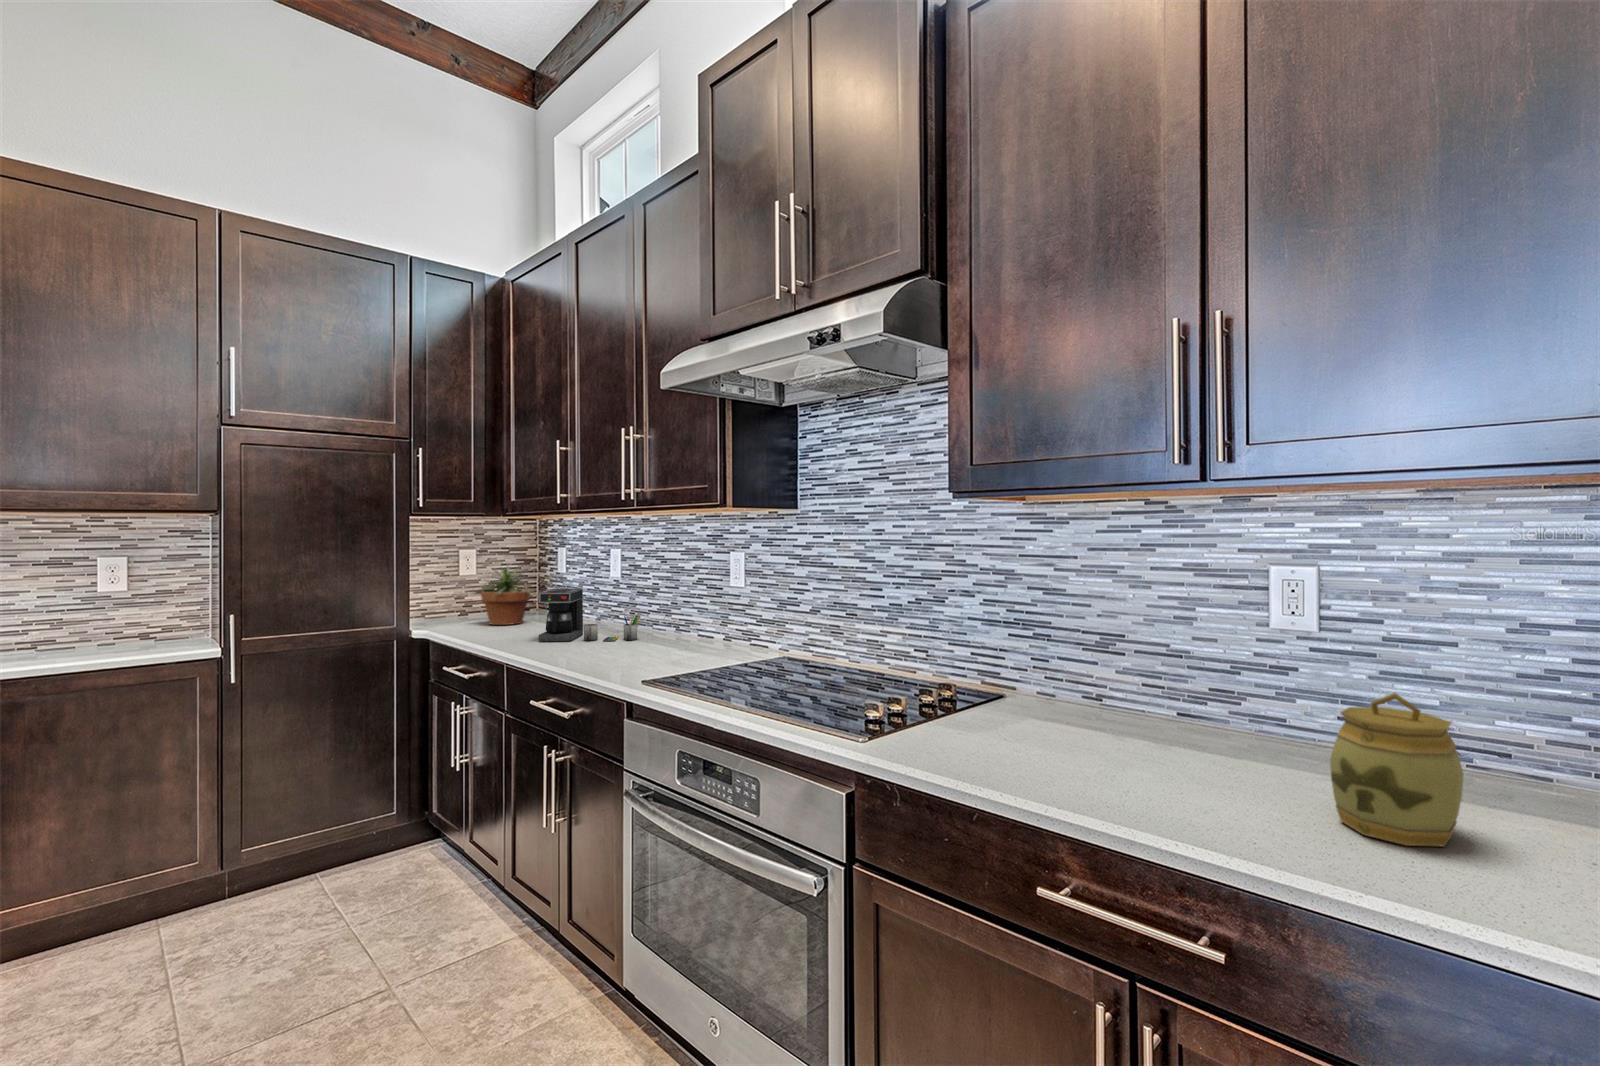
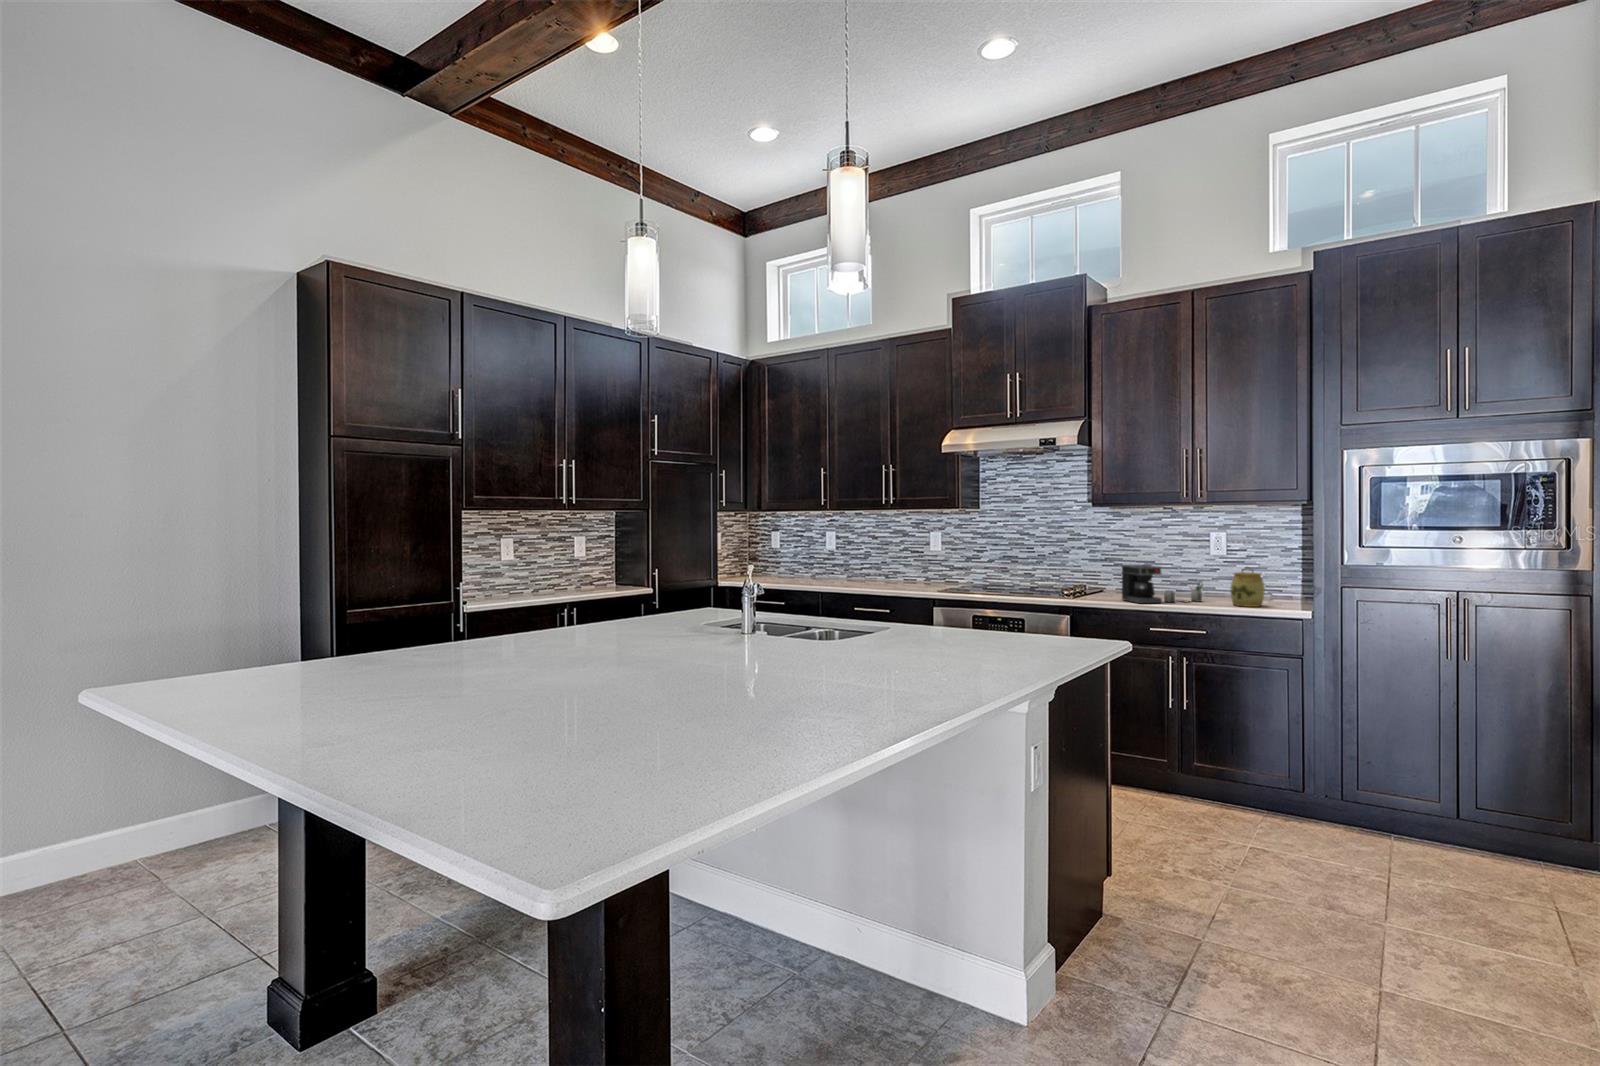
potted plant: present [475,564,536,625] -> none [745,541,785,579]
coffee maker: present [539,589,640,641] -> present [1122,565,1203,603]

